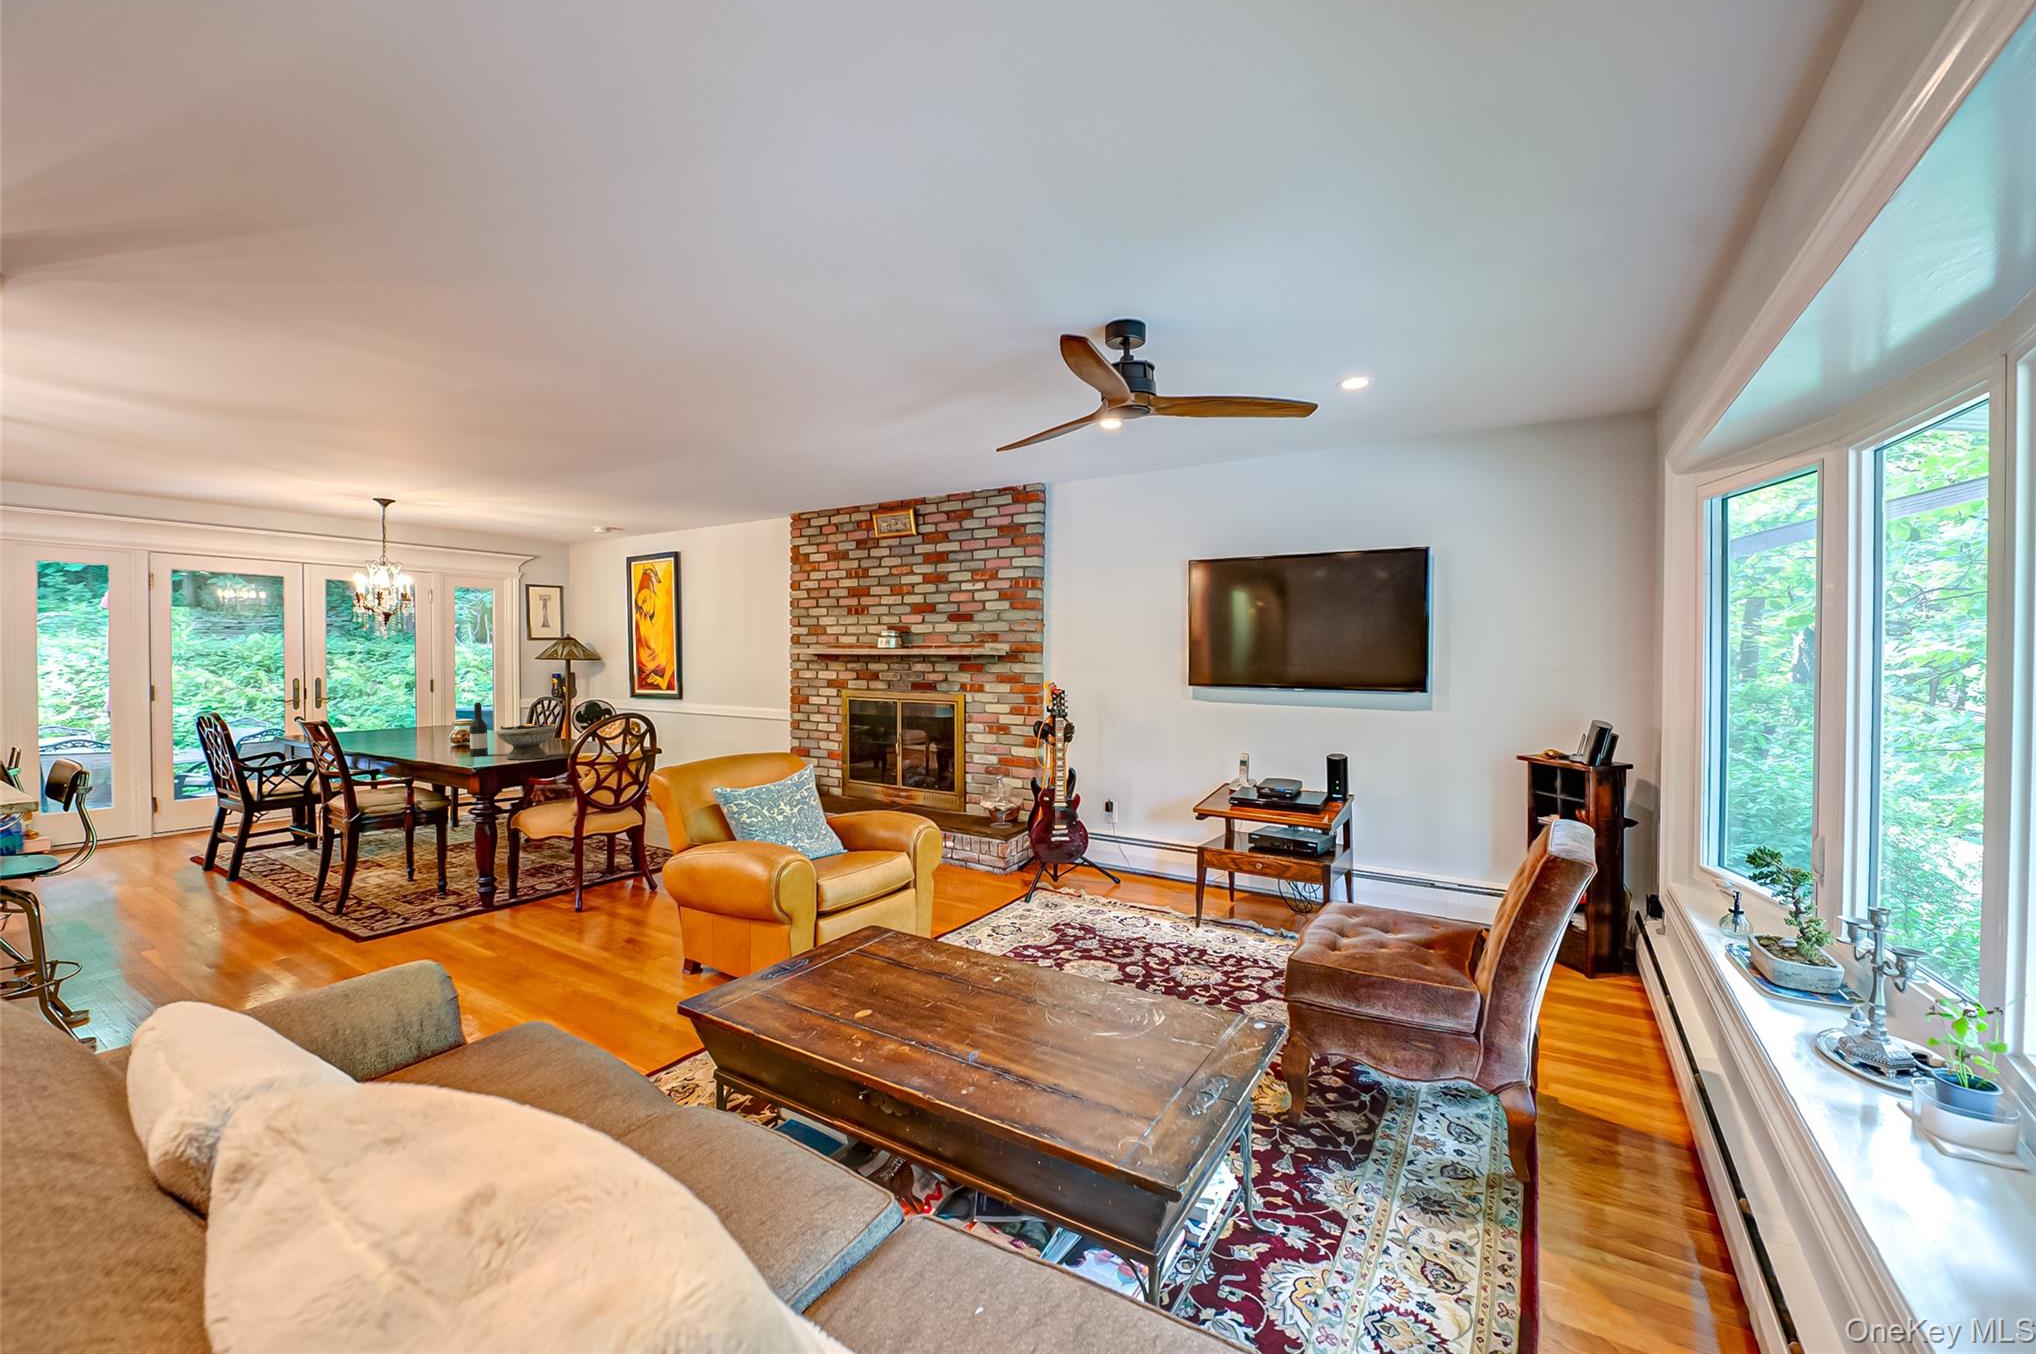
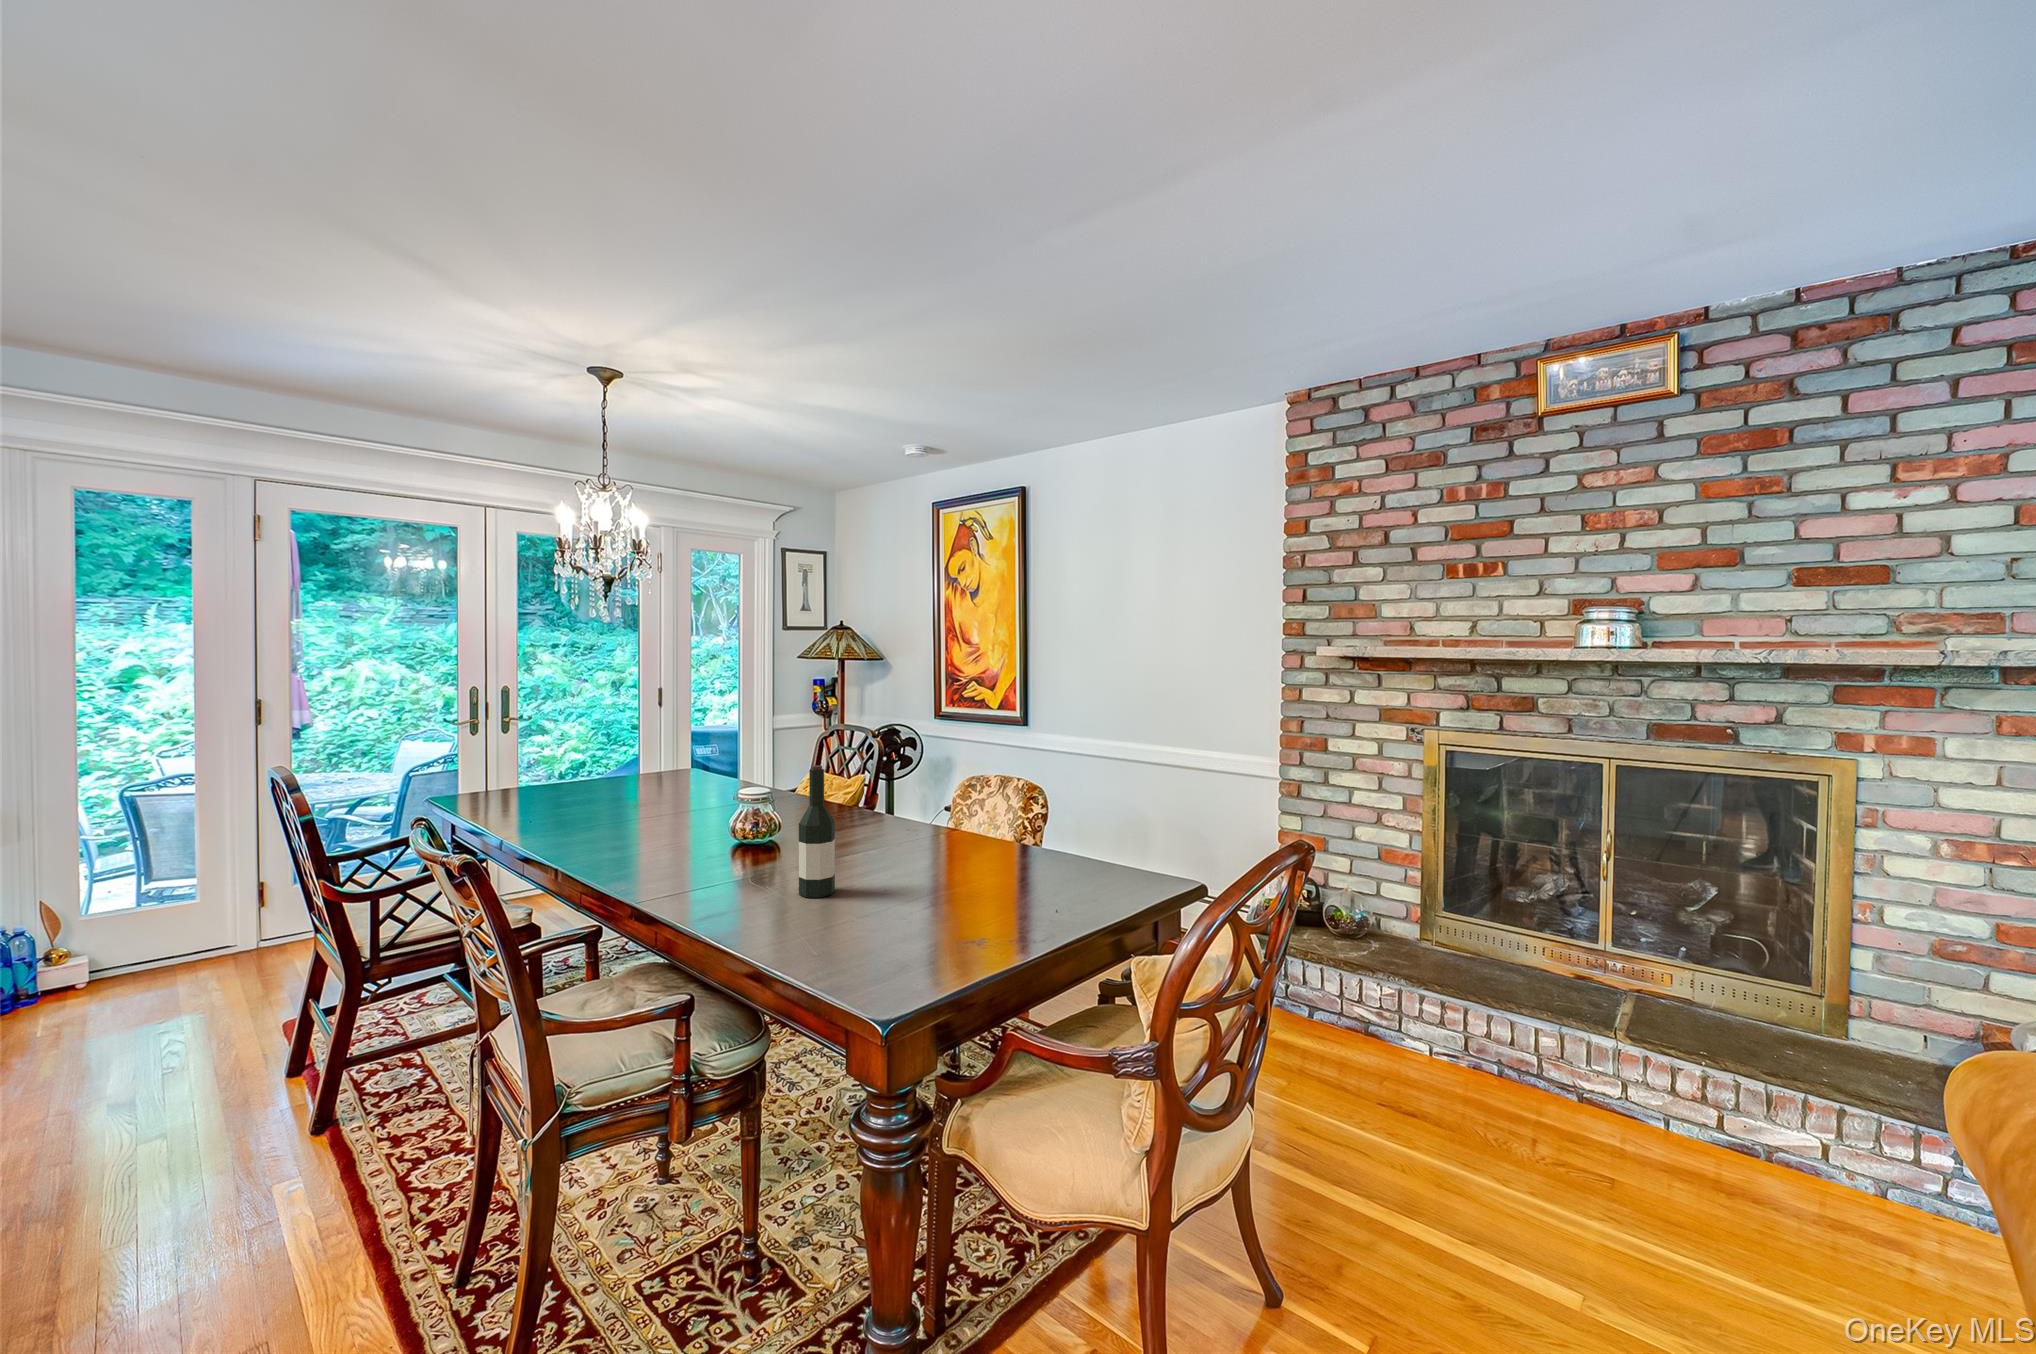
bowl: present [497,724,556,759] -> none [875,821,1006,928]

